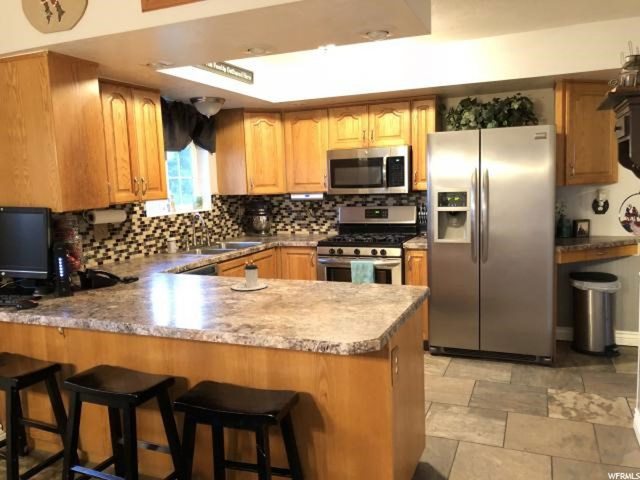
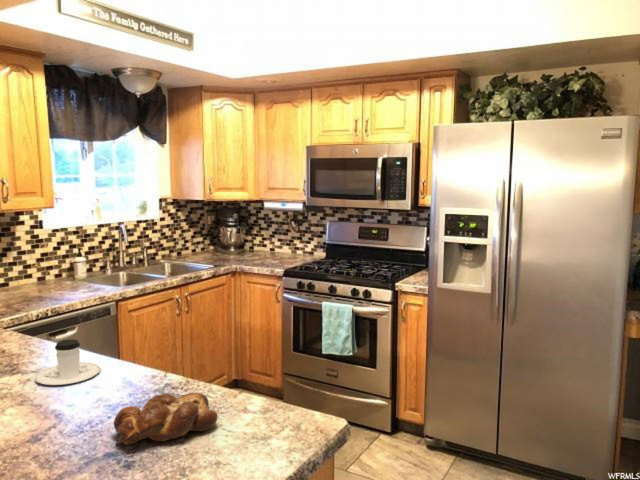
bread loaf: none [315,278,367,302] -> present [114,393,217,445]

